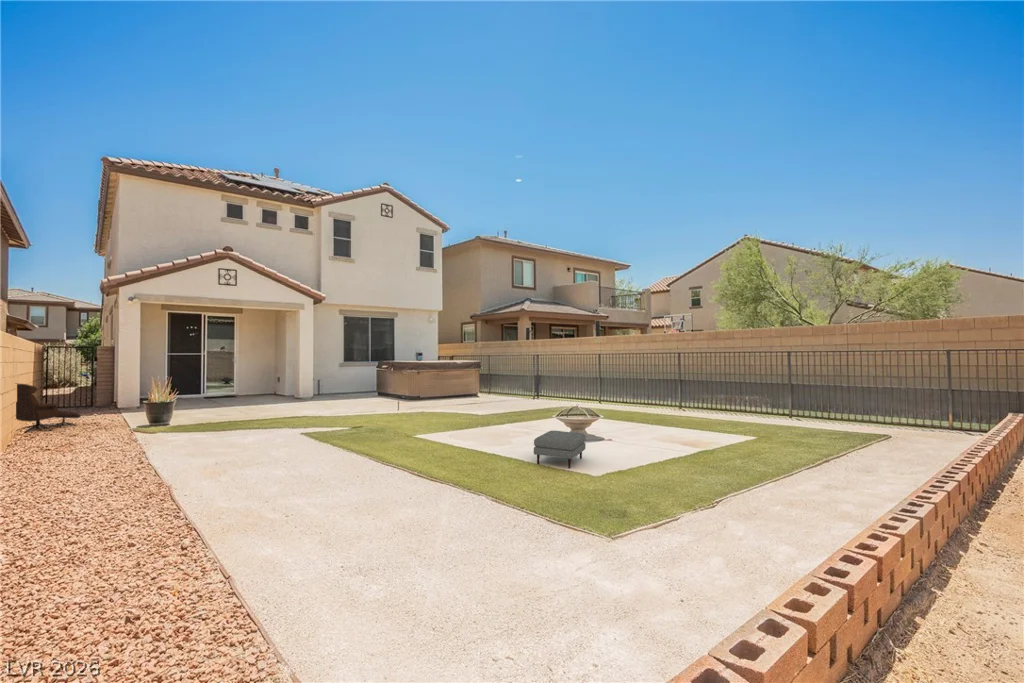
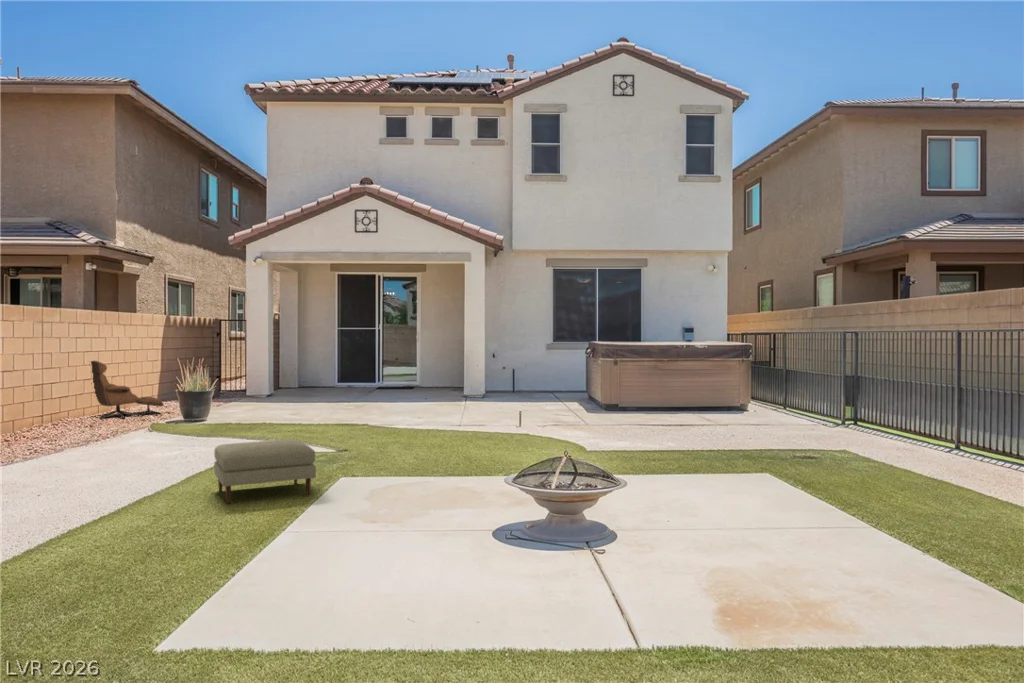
ottoman: present [534,431,586,468] -> present [214,439,316,504]

